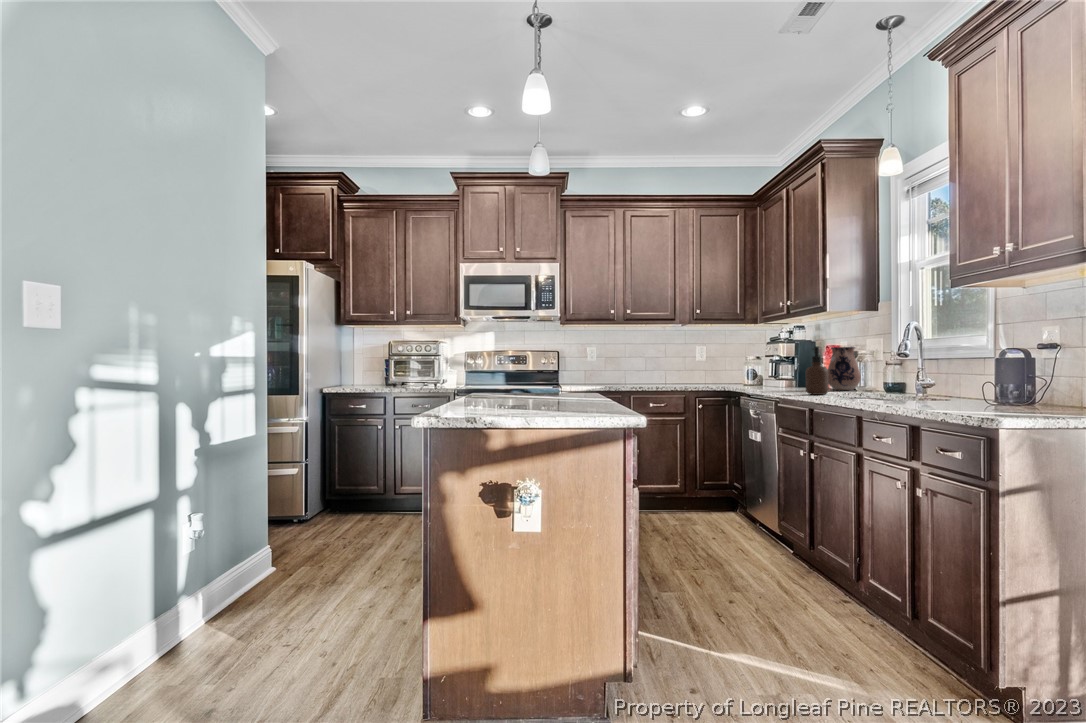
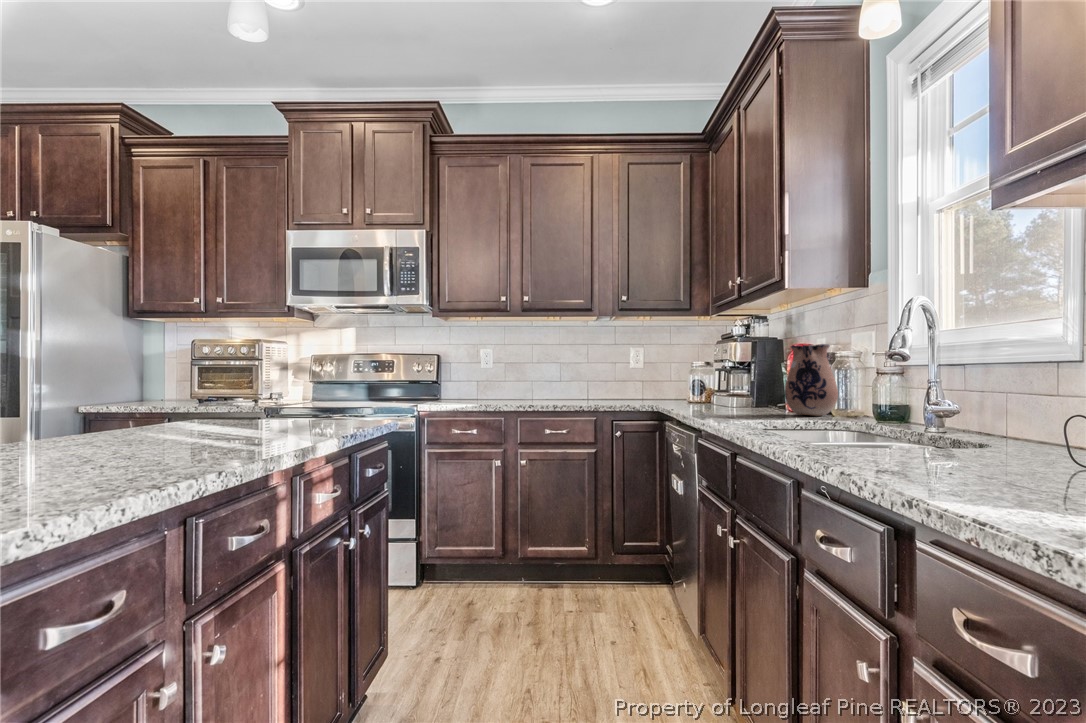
soap dispenser: present [806,346,829,395] -> none [736,343,774,426]

